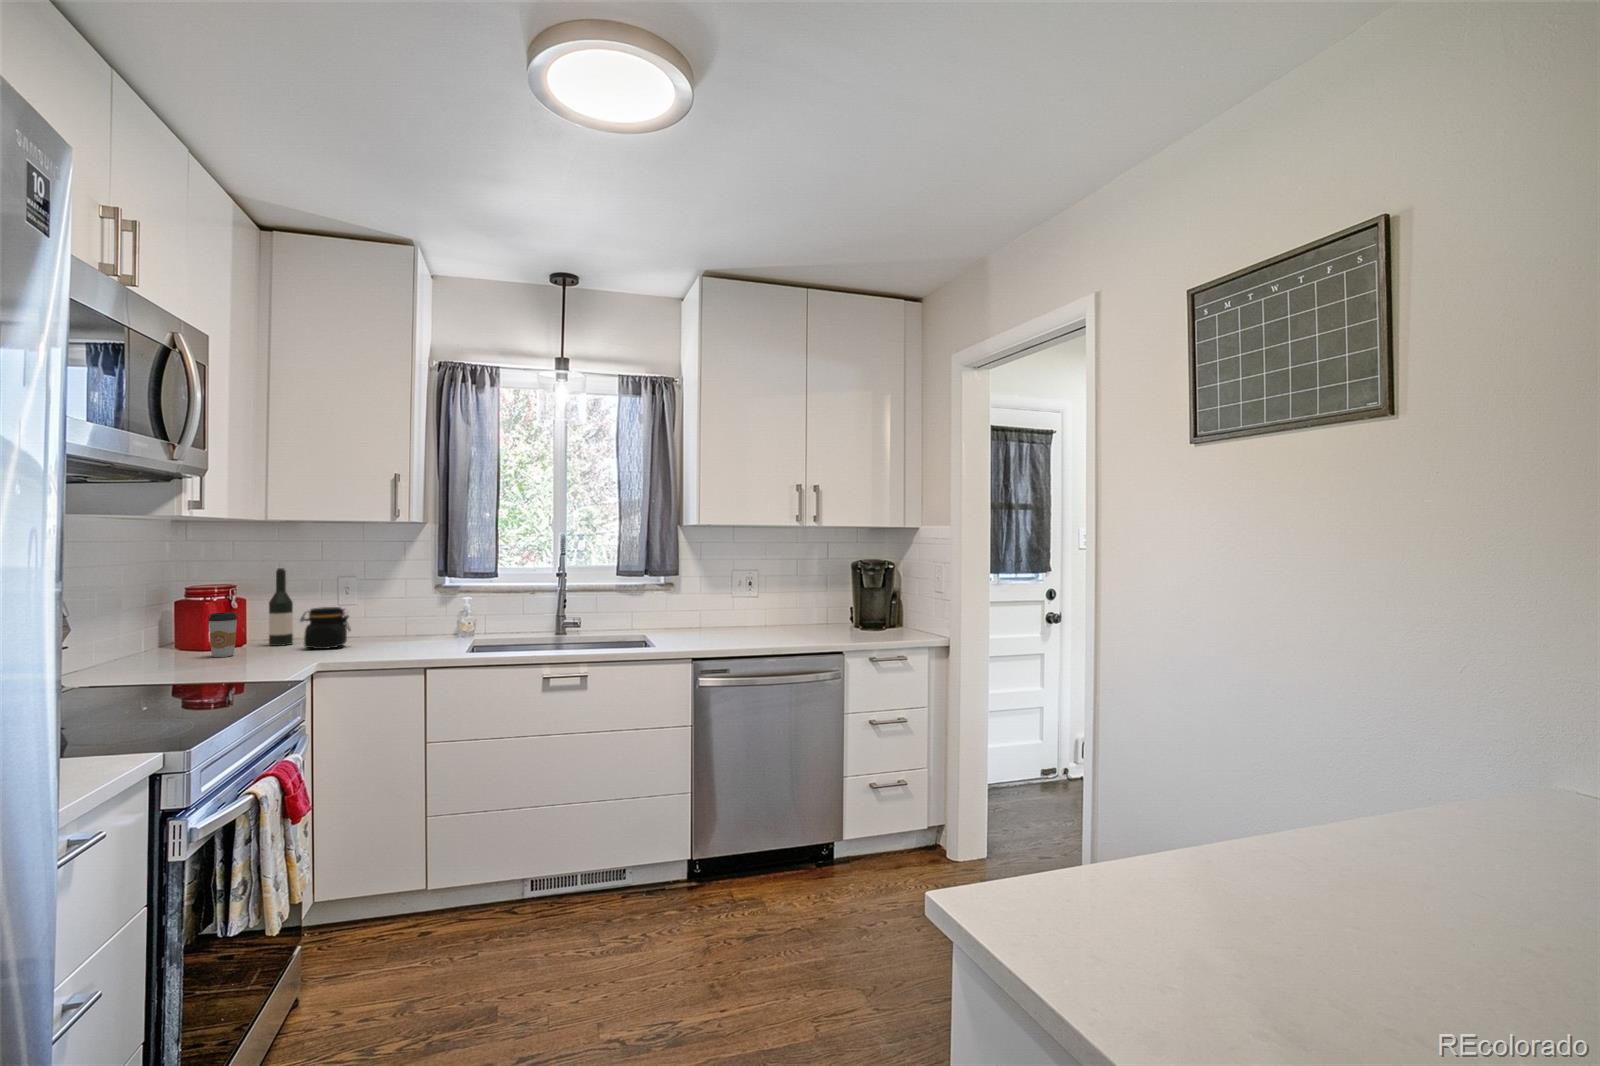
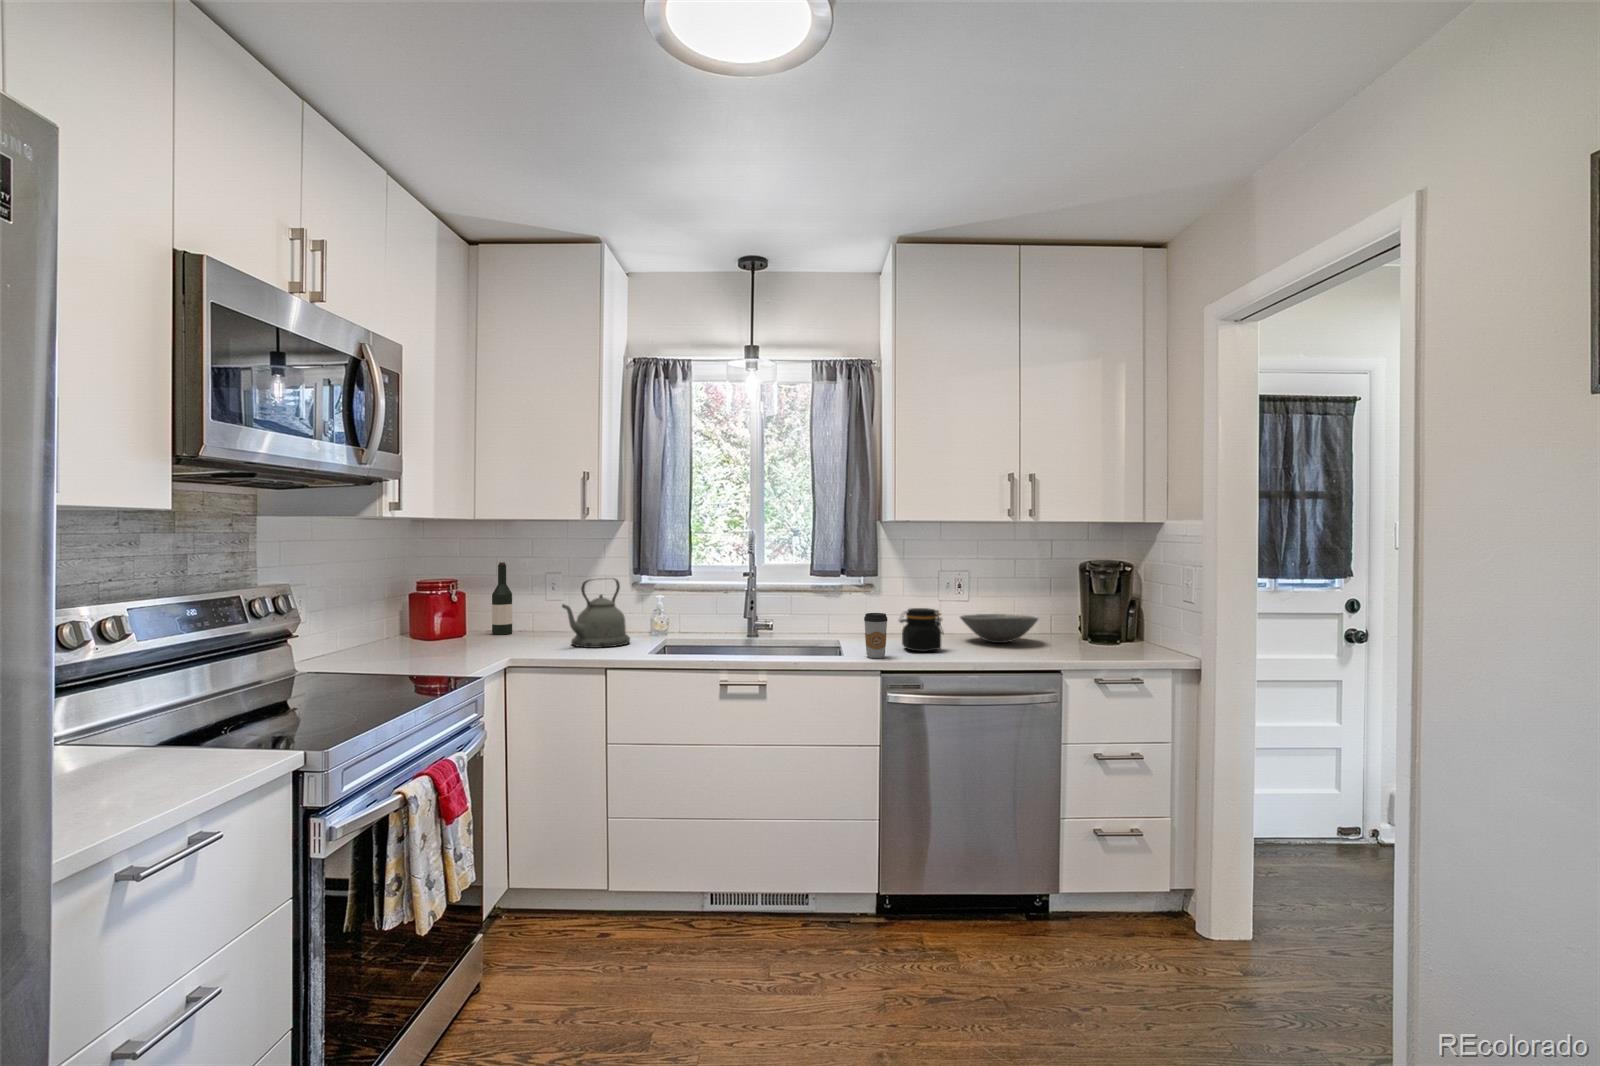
kettle: none [367,583,438,653] -> present [562,579,630,648]
jar: present [300,607,350,649] -> present [899,608,943,652]
bowl: none [757,608,823,633] -> present [960,614,1038,643]
coffee cup: present [208,612,237,657] -> present [864,613,888,658]

